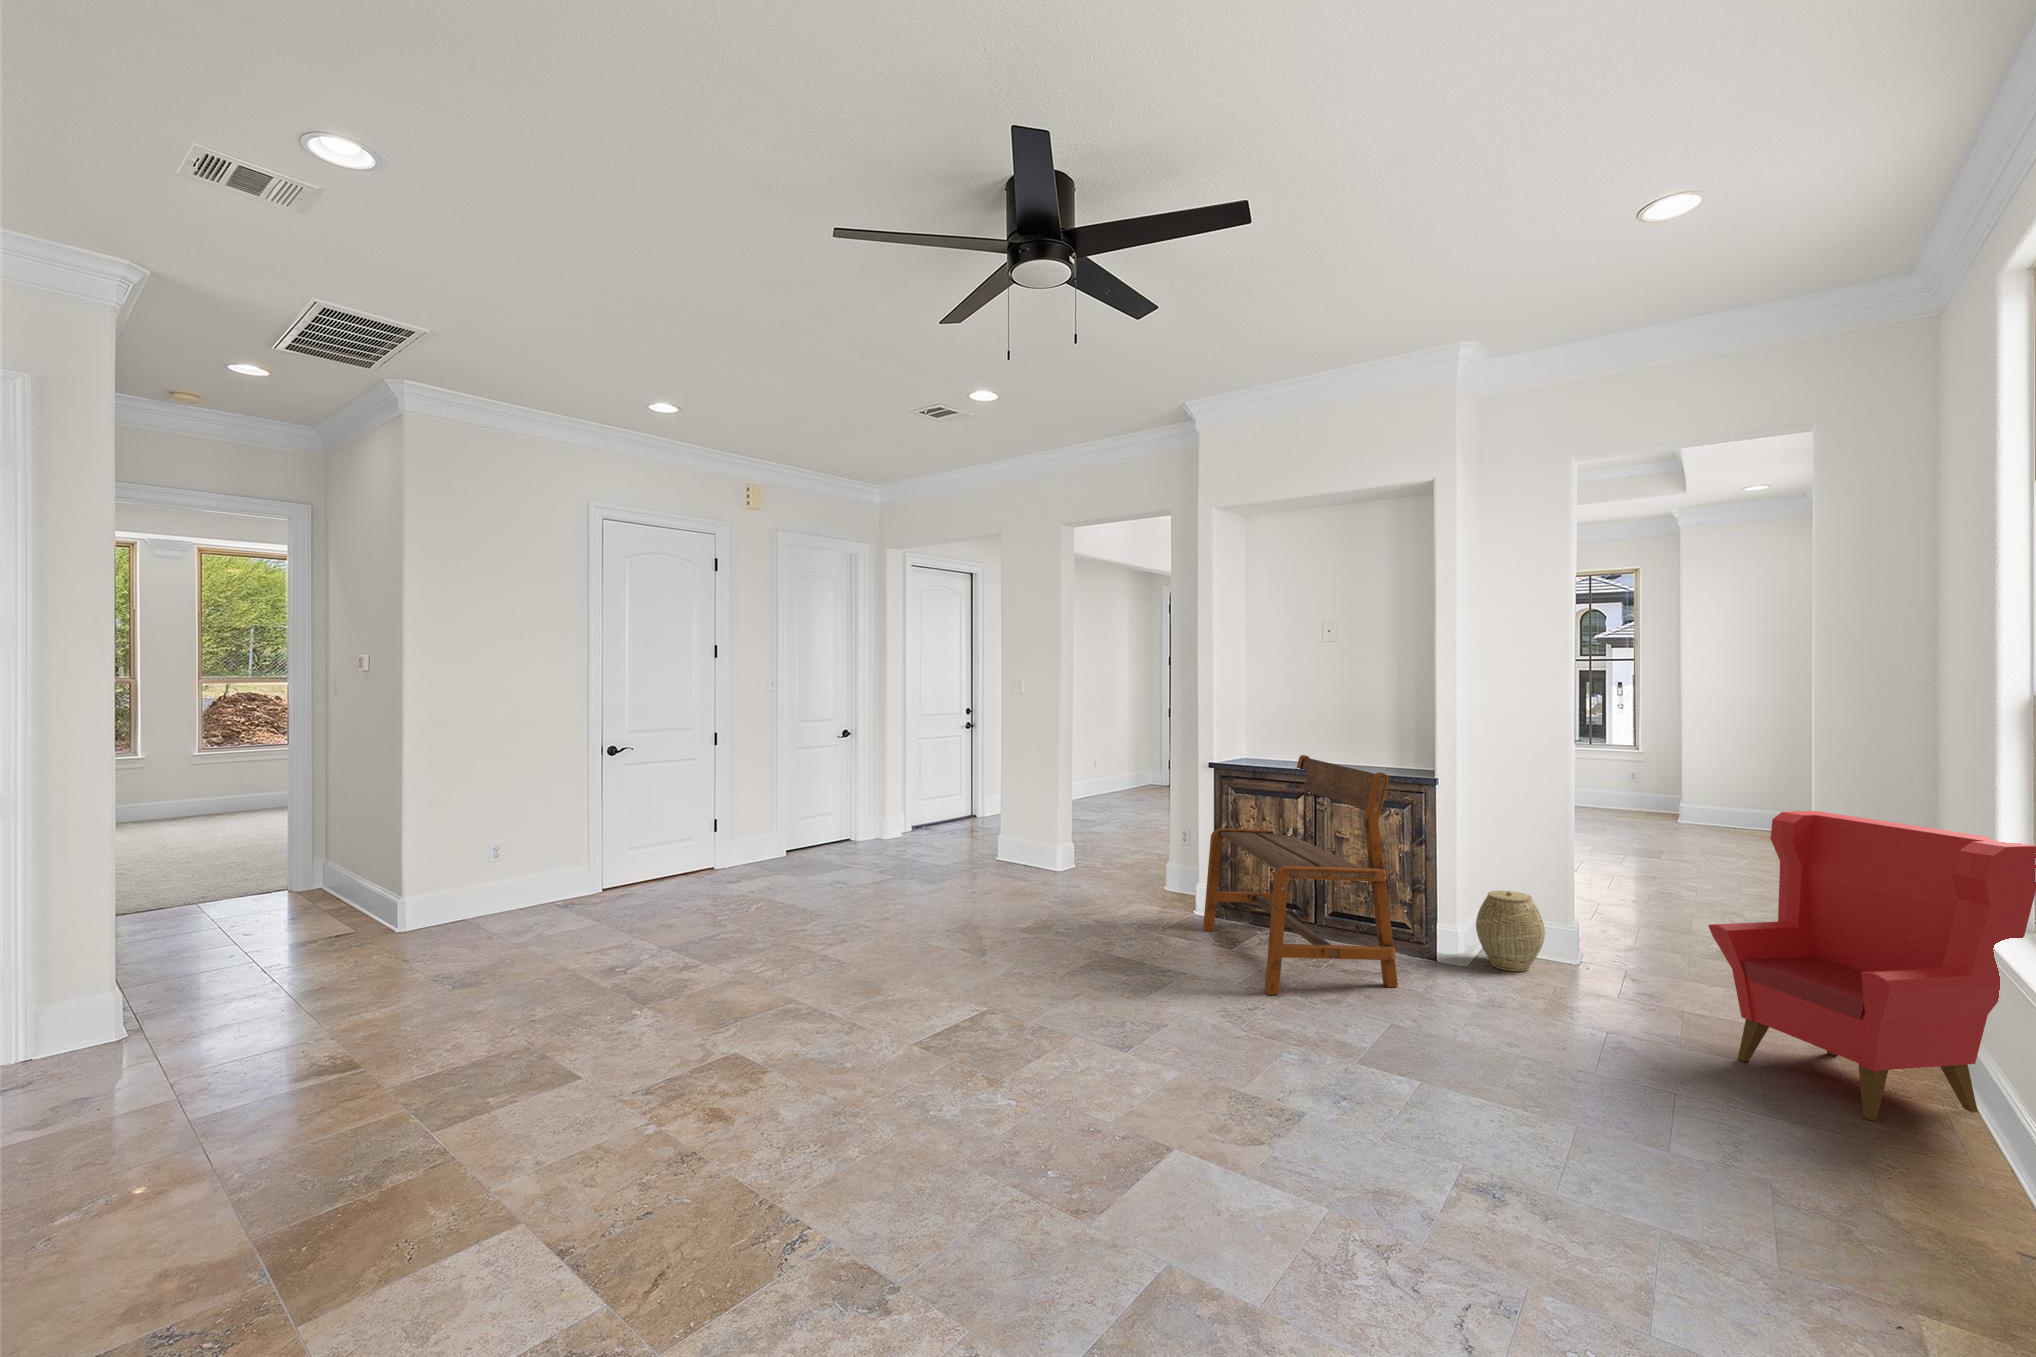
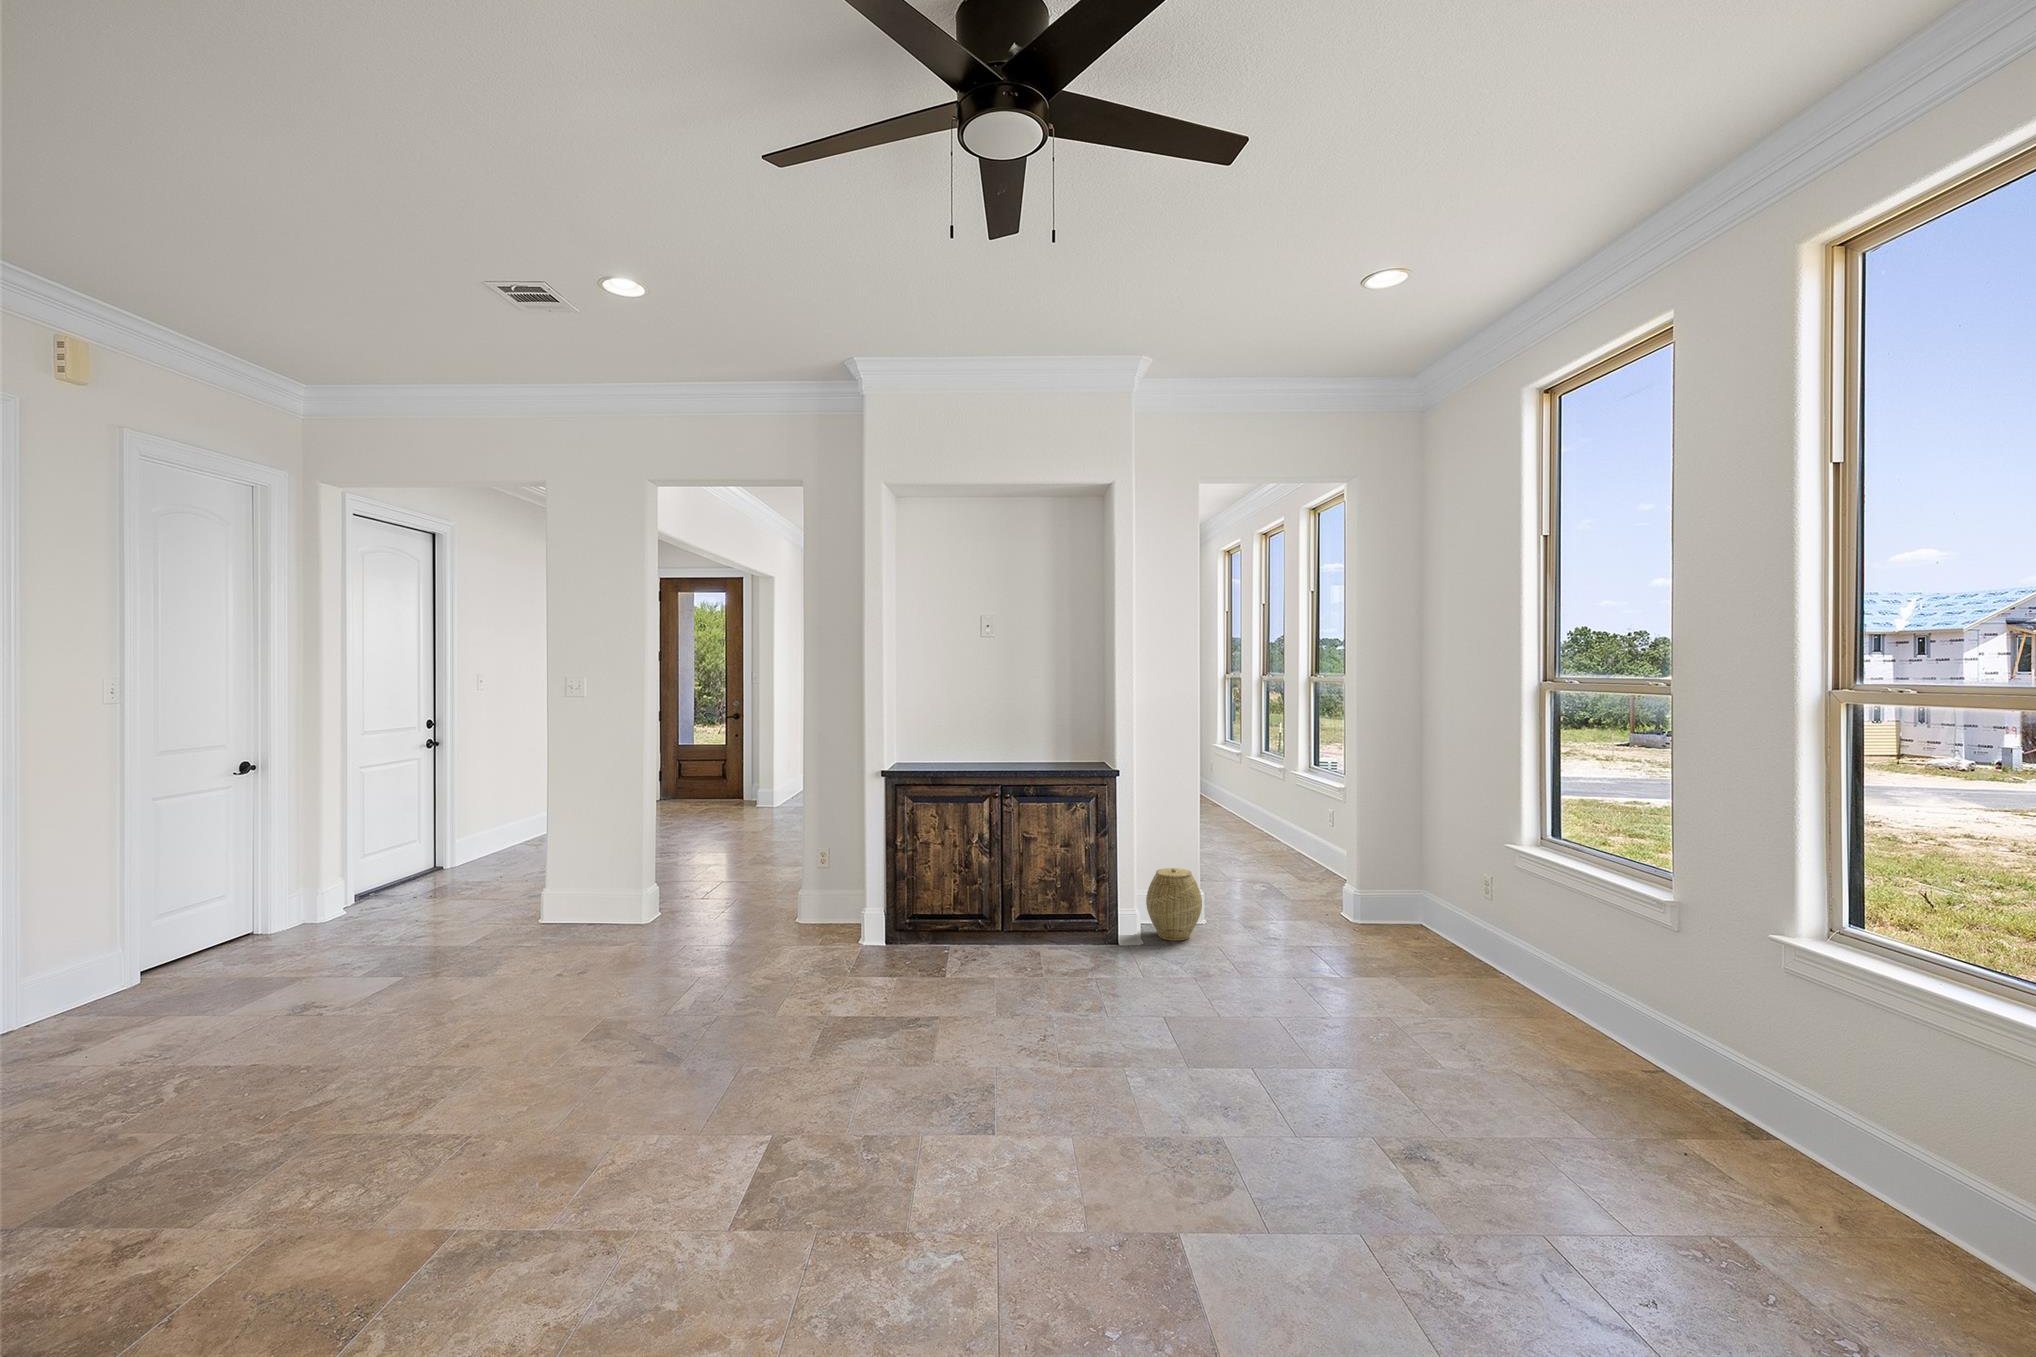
bench: present [1203,755,1398,995] -> none [890,757,1126,1015]
armchair: present [1708,811,2036,1120] -> none [1365,775,1558,1001]

